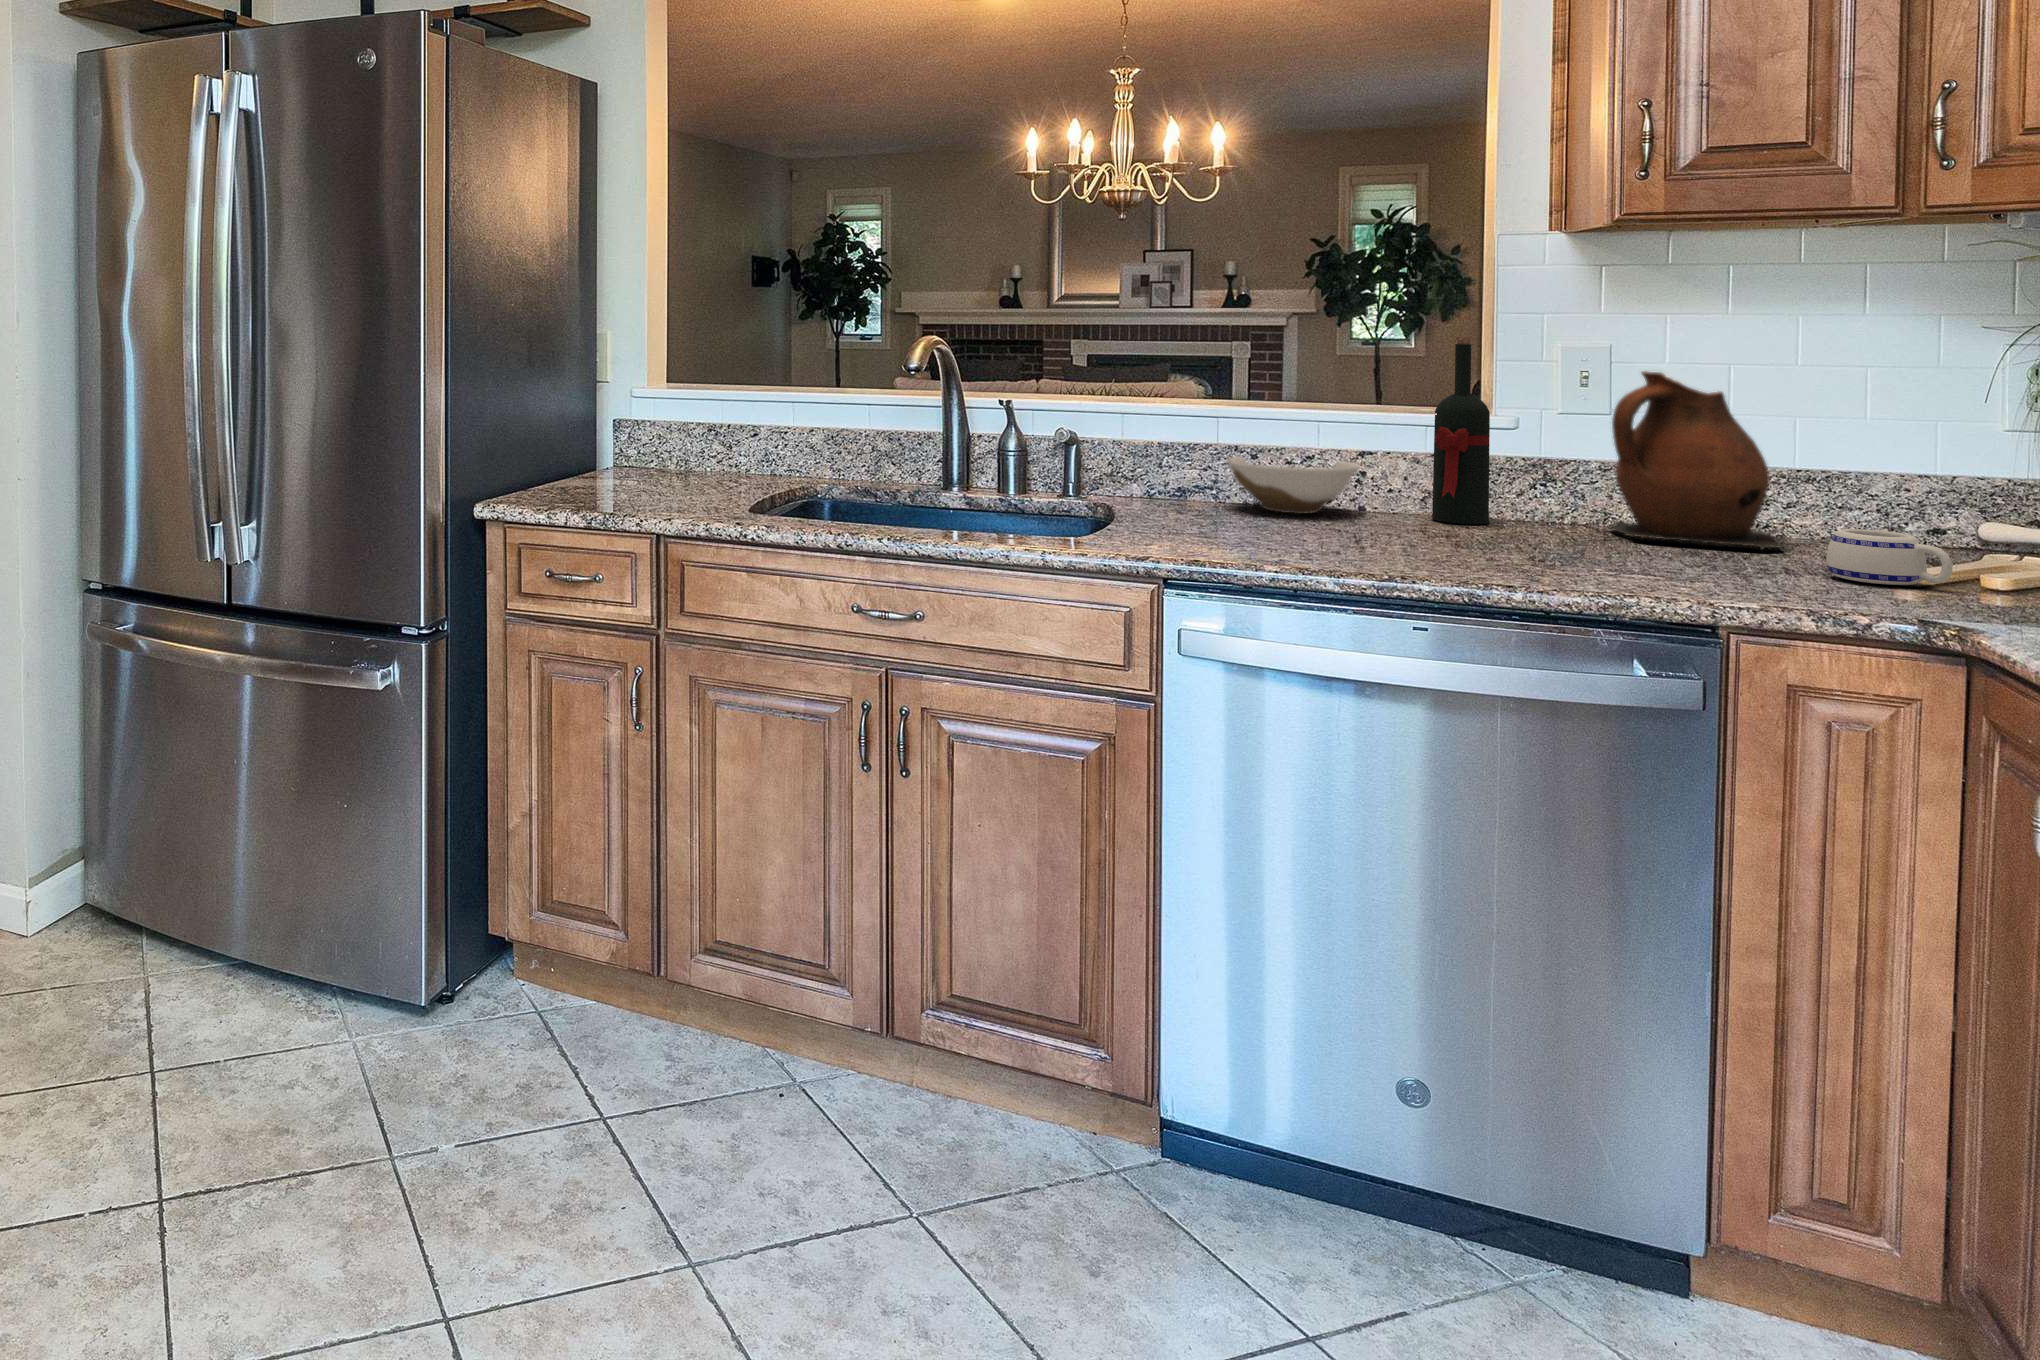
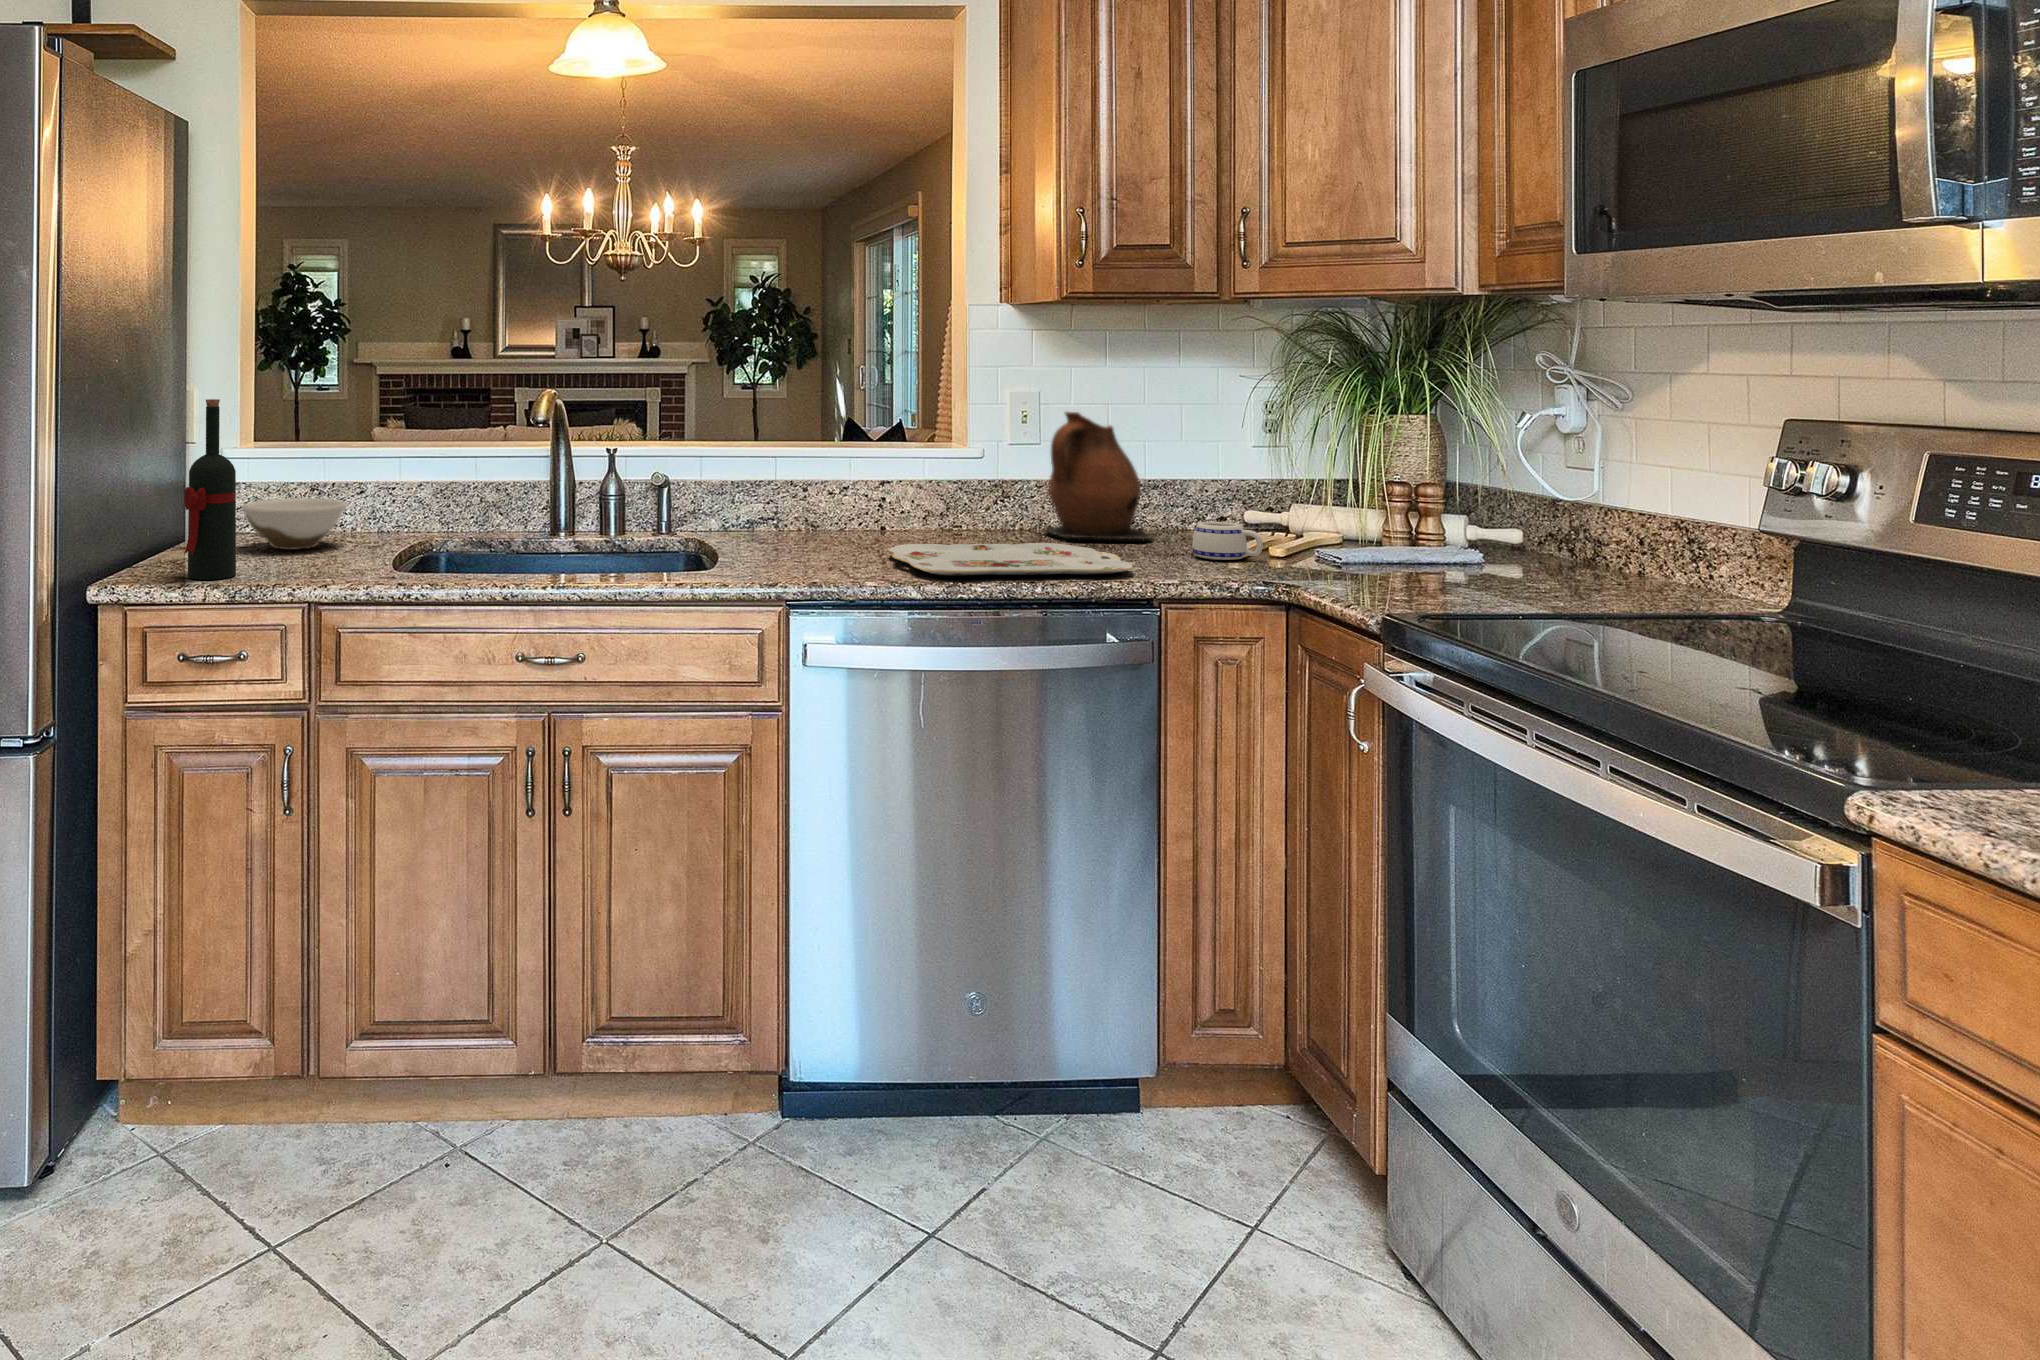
wine bottle: present [1432,336,1490,524] -> present [184,399,236,580]
bowl: present [1227,456,1360,514] -> present [241,498,347,550]
serving tray: none [1330,527,1690,584] -> present [888,543,1133,576]

